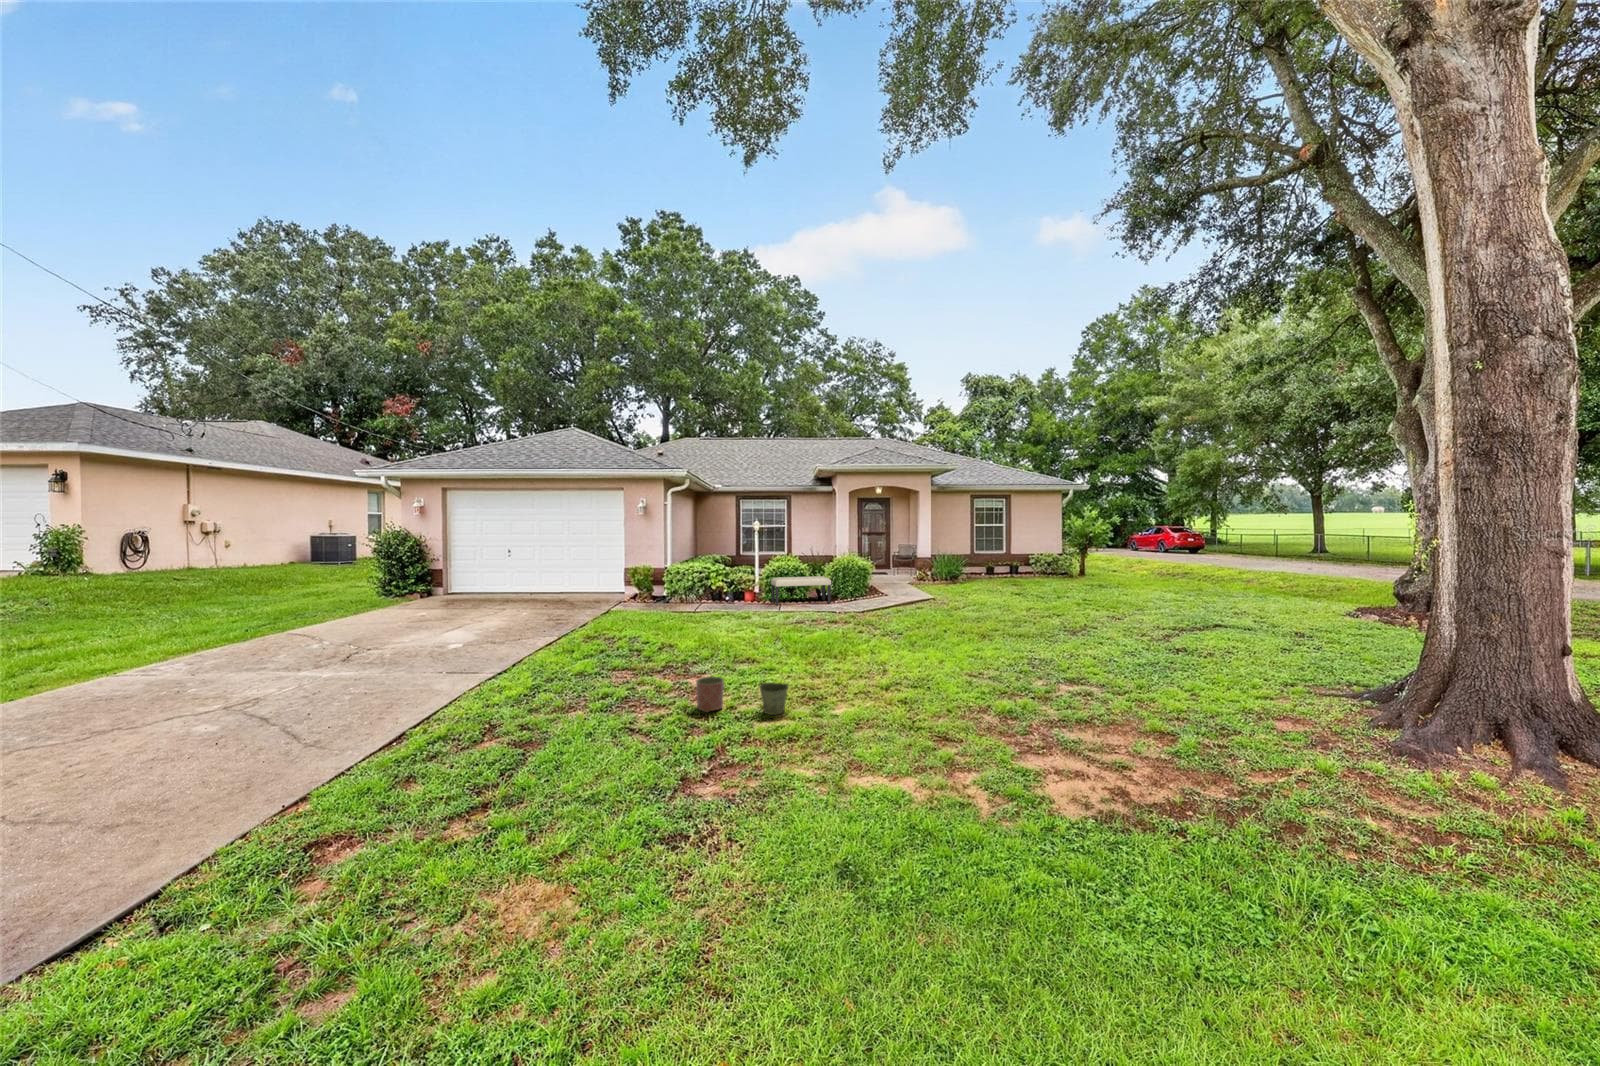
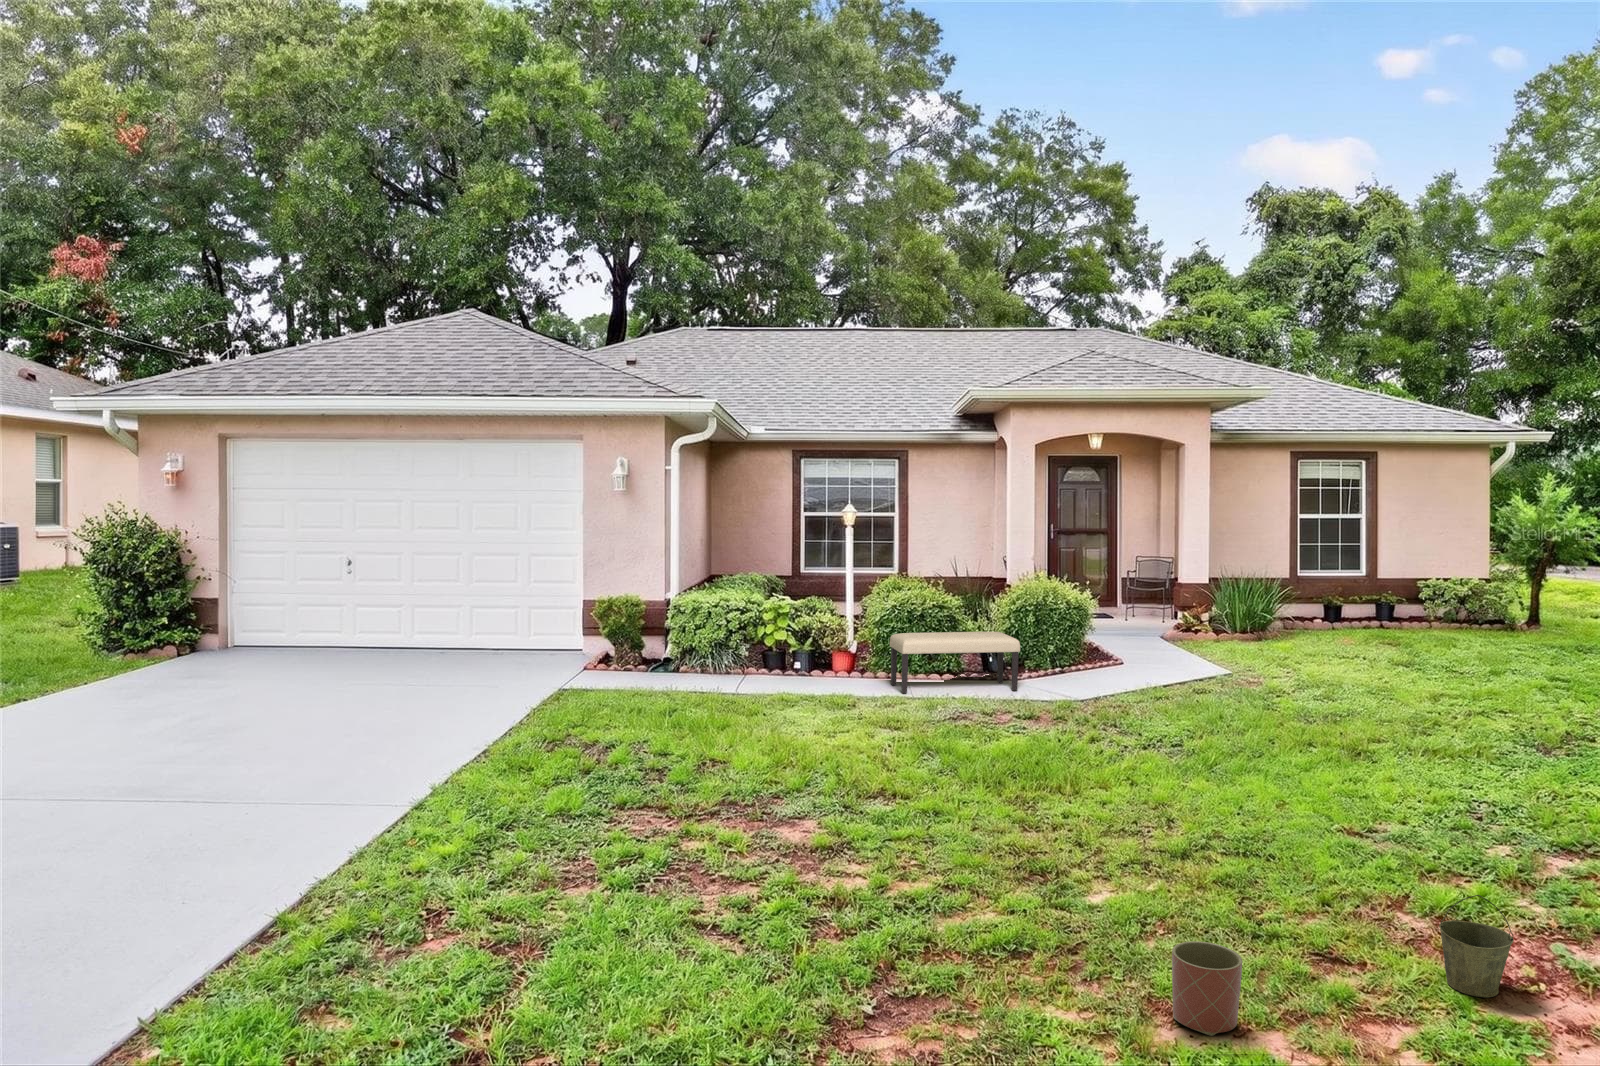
planter: present [696,677,724,712] -> present [1172,941,1242,1036]
bucket: present [760,683,788,715] -> present [1439,895,1514,997]

